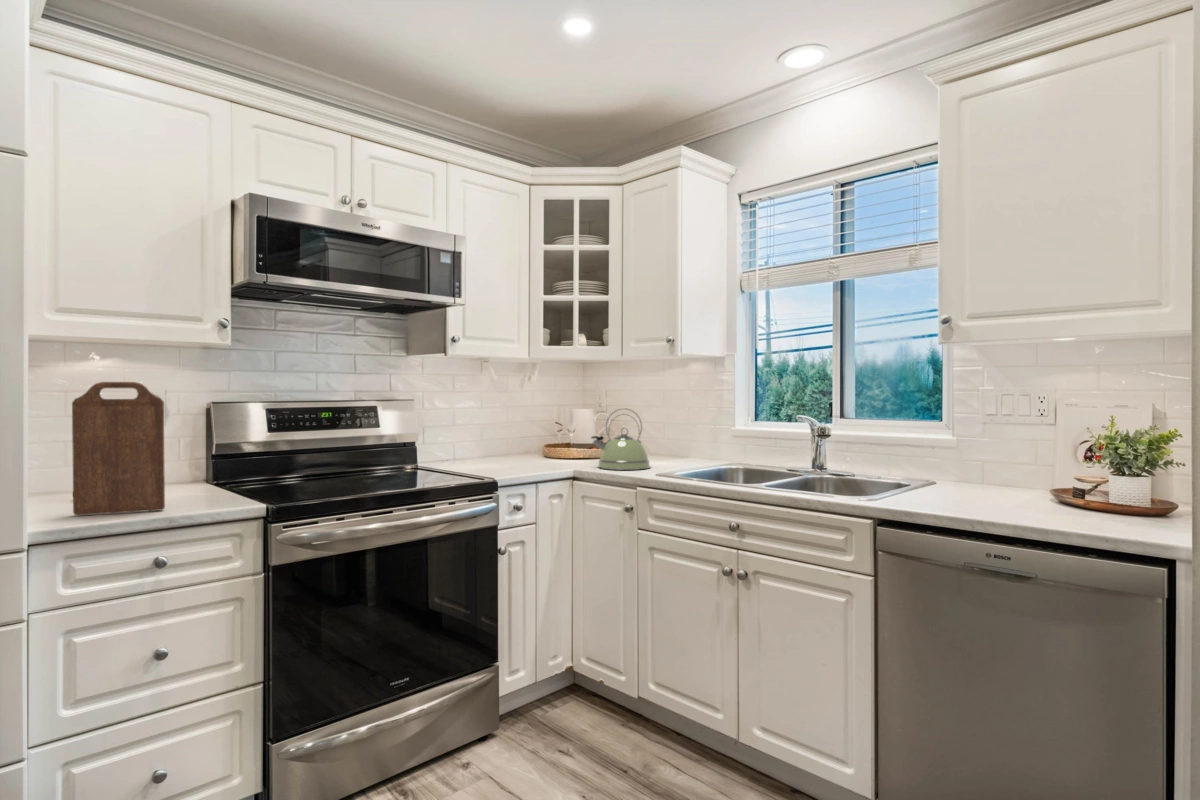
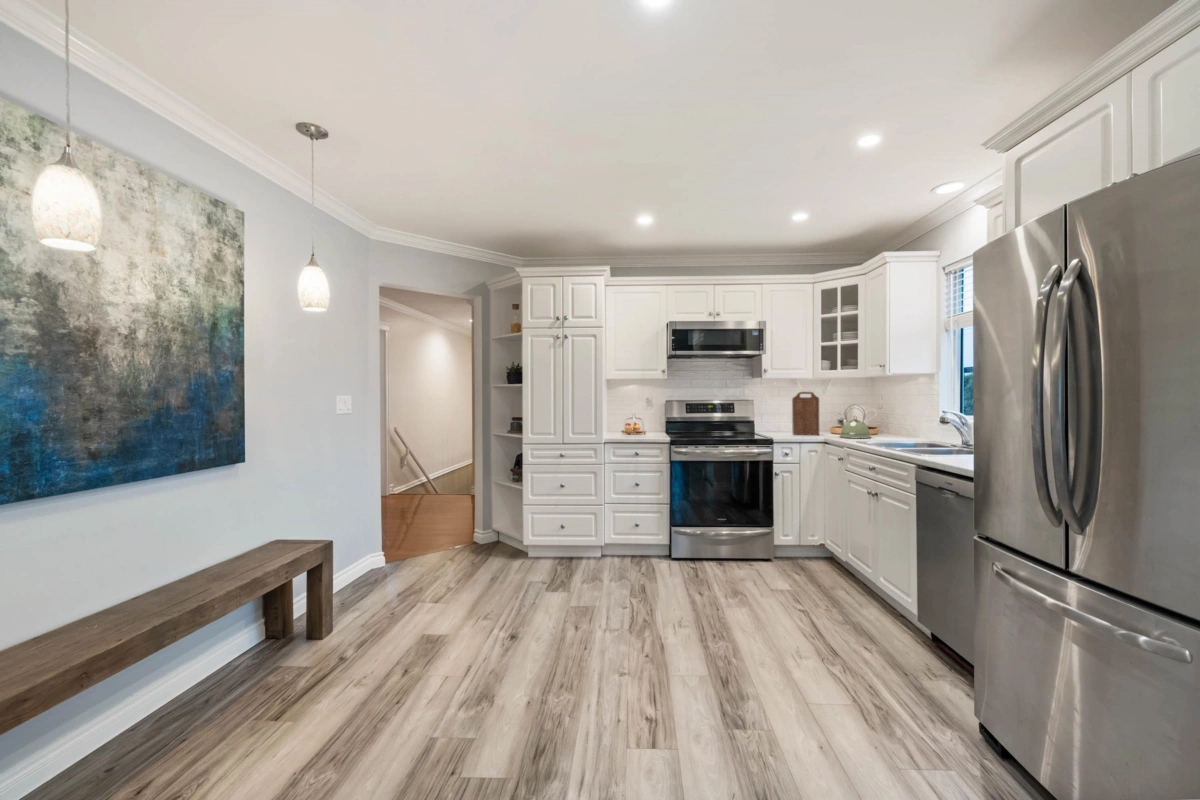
cutting board: present [72,382,165,515] -> present [792,392,819,435]

